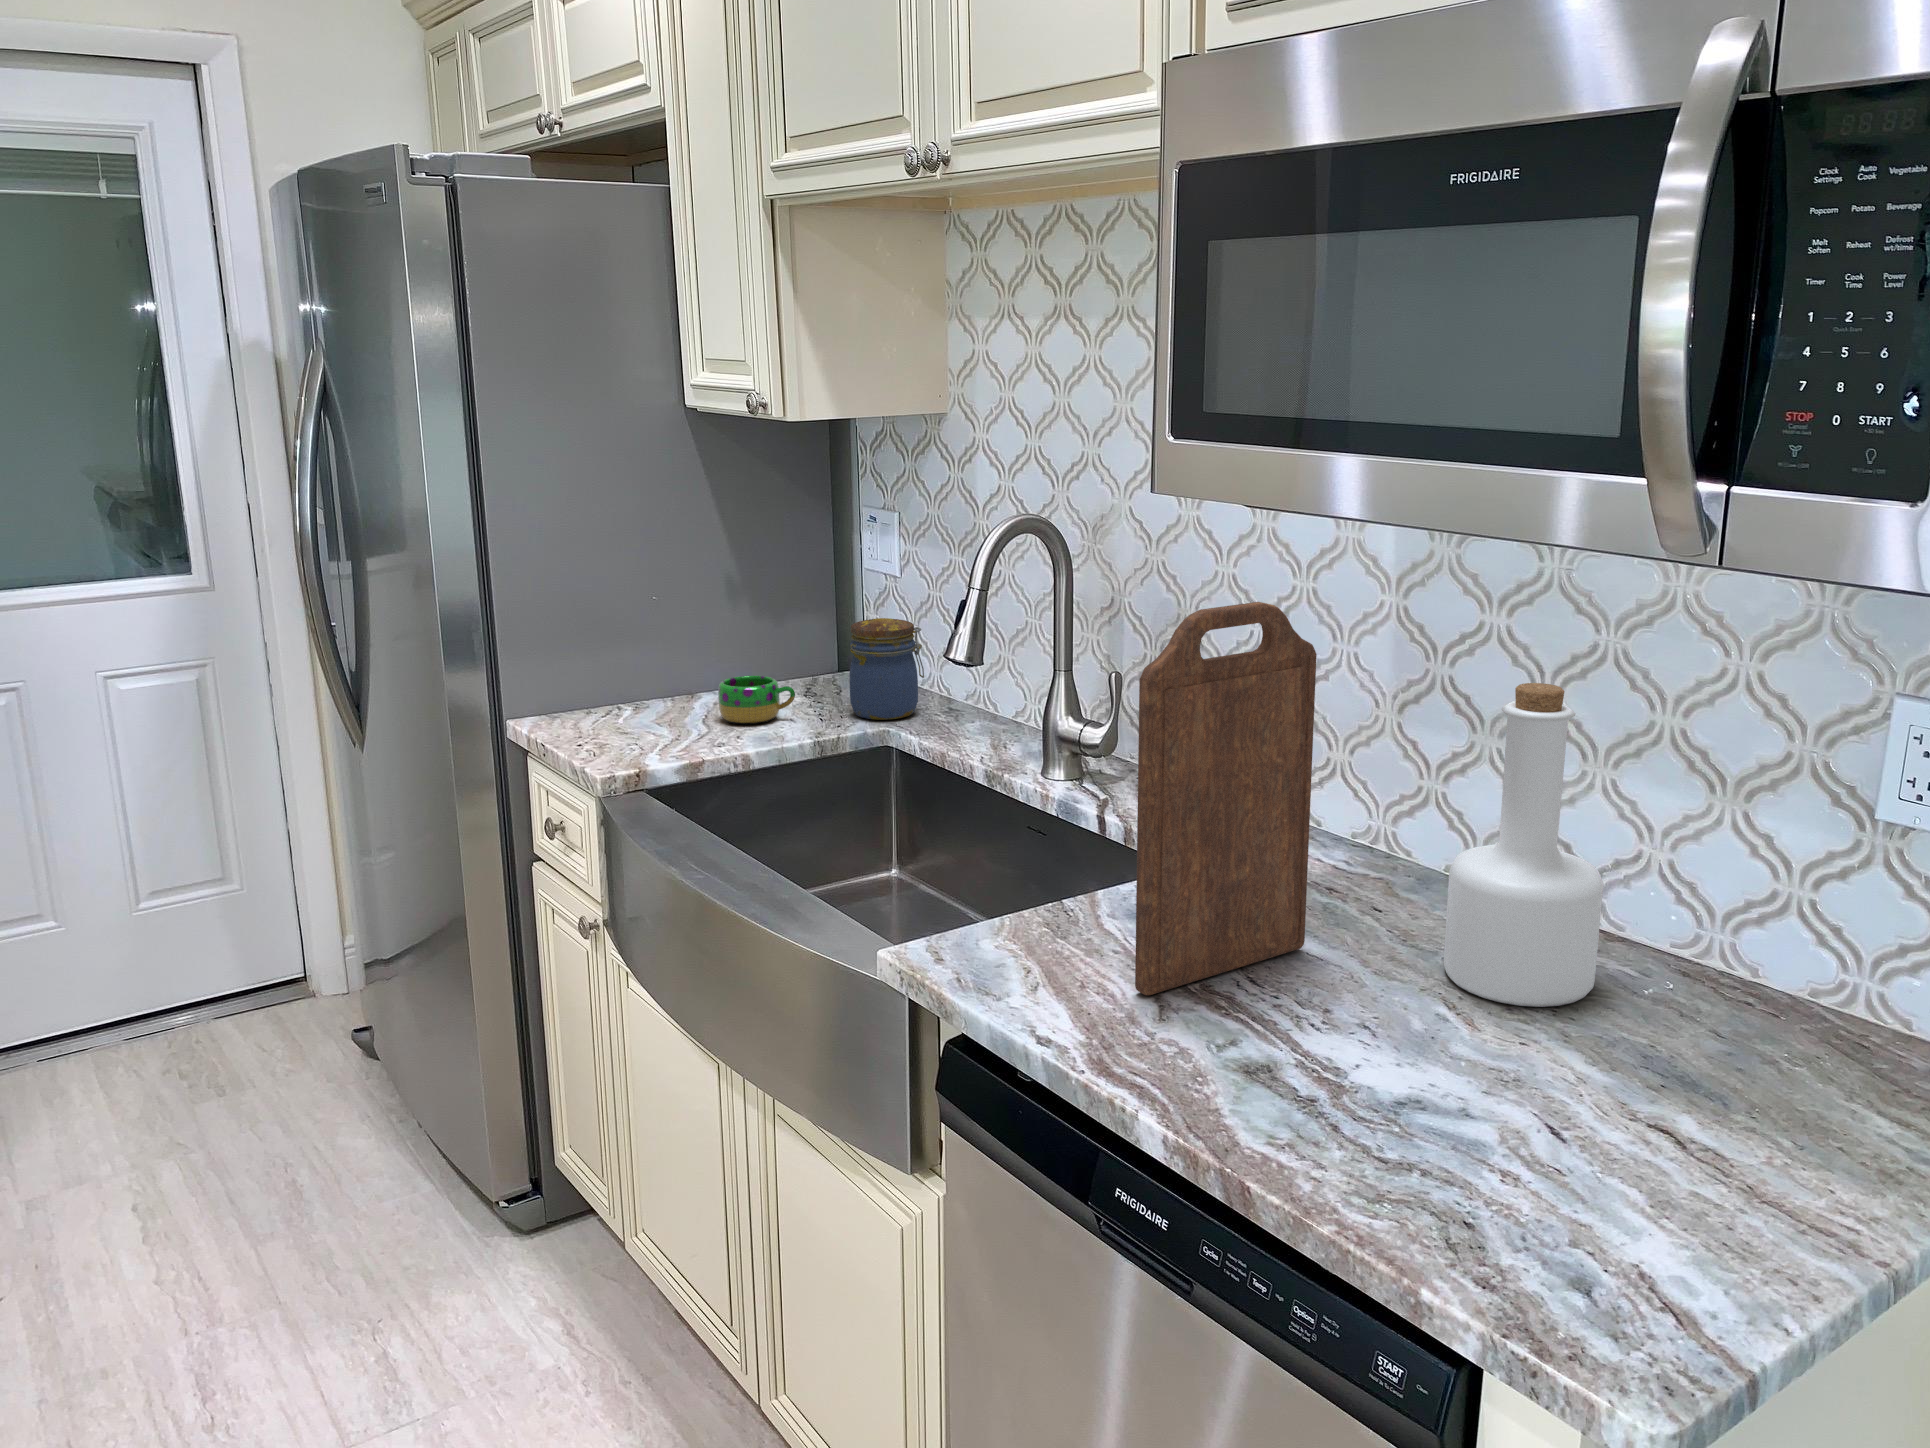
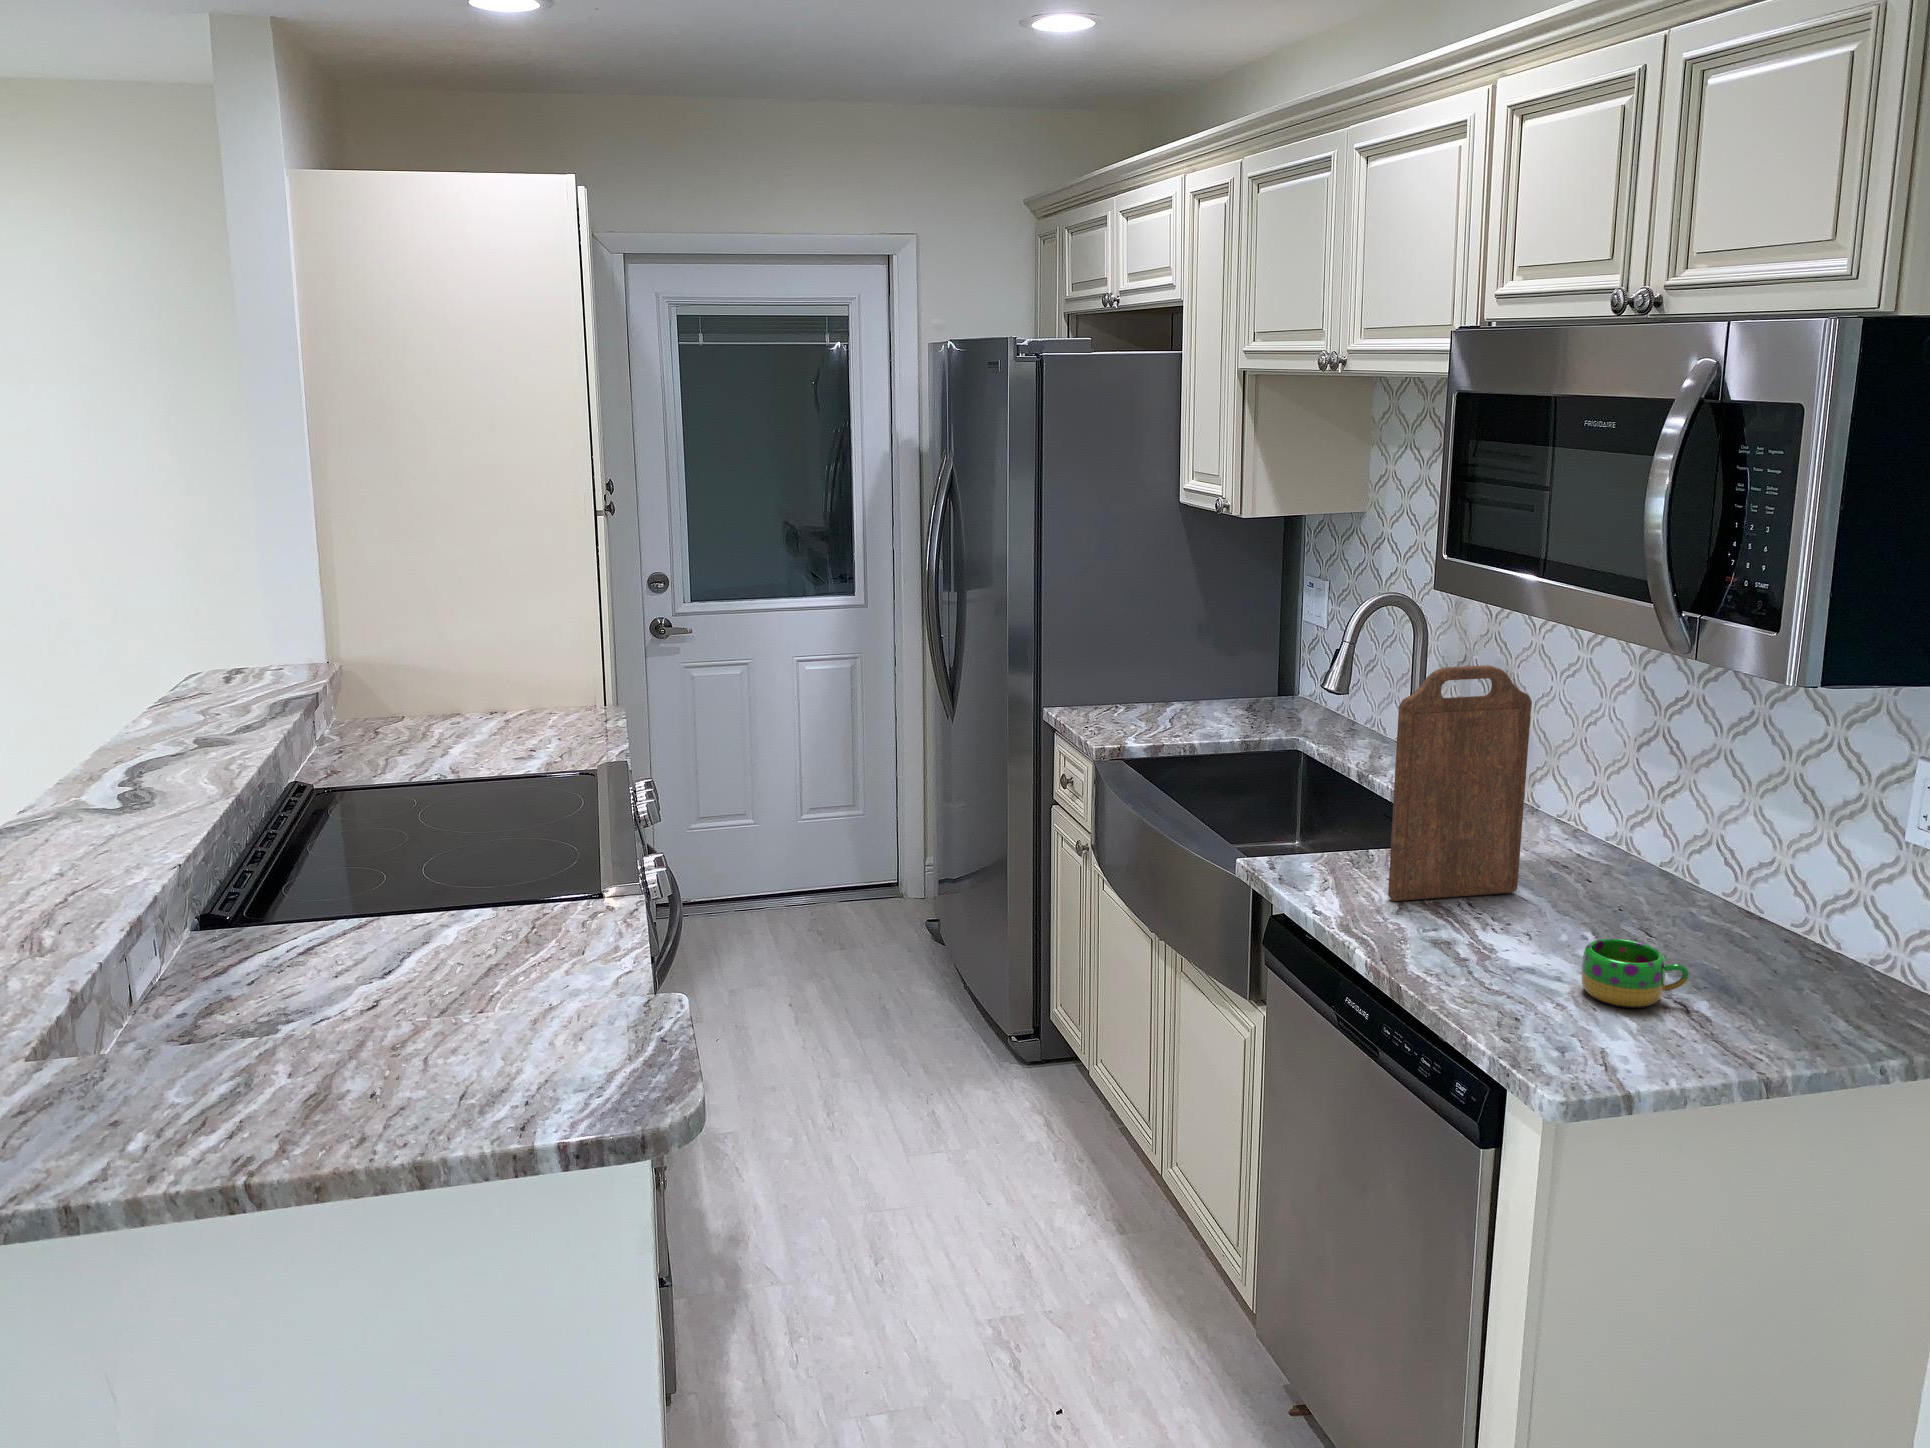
jar: present [850,618,924,720] -> none [1278,659,1334,732]
mug: present [718,676,795,725] -> present [1581,939,1689,1008]
bottle: present [1444,683,1603,1007] -> none [1606,731,1719,943]

